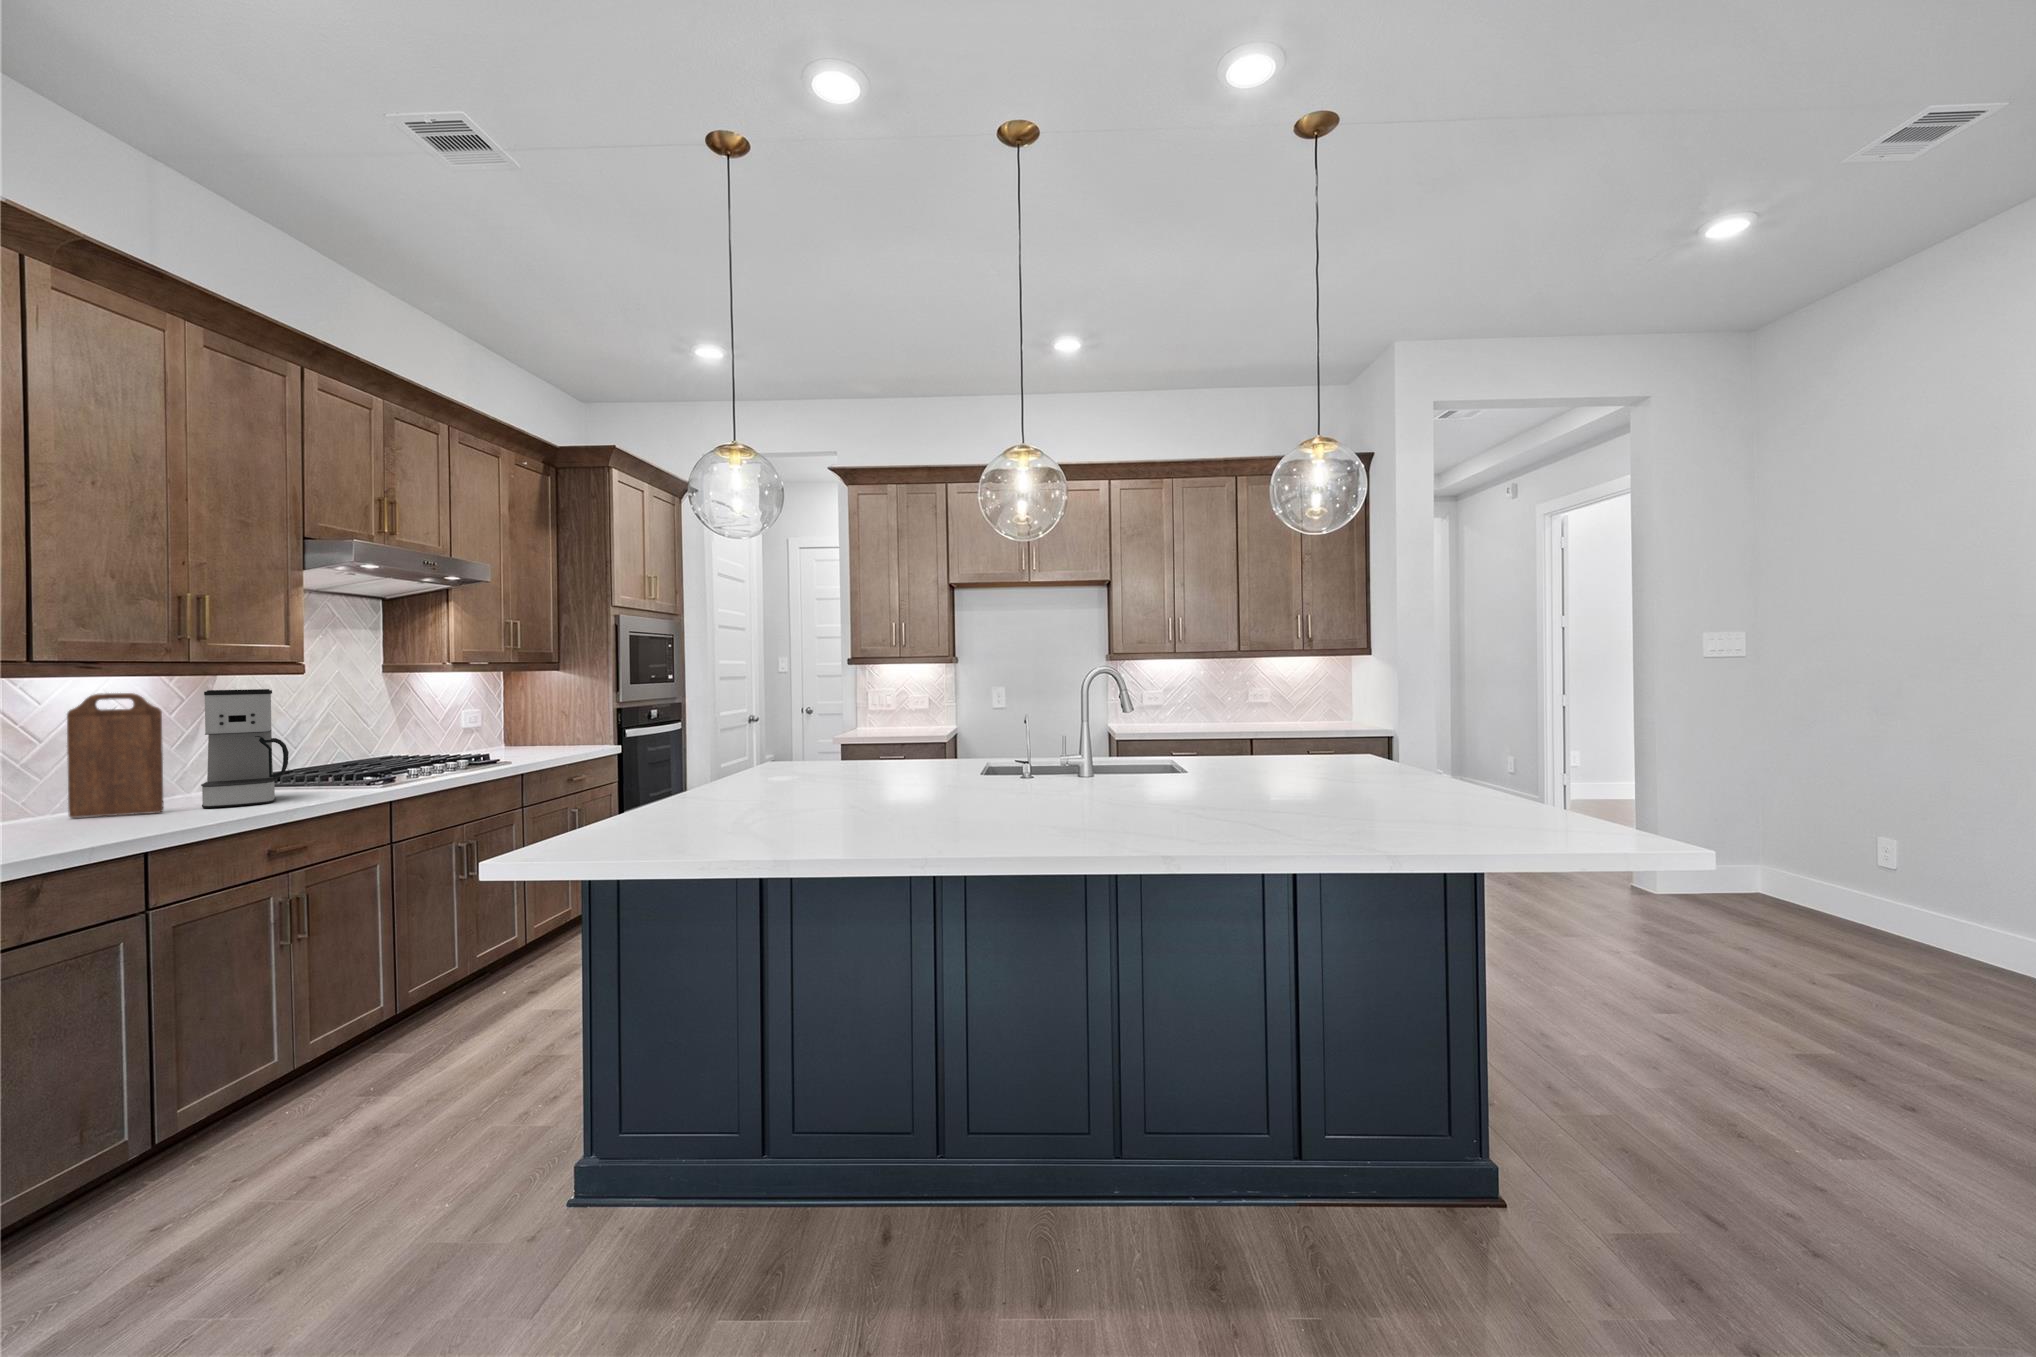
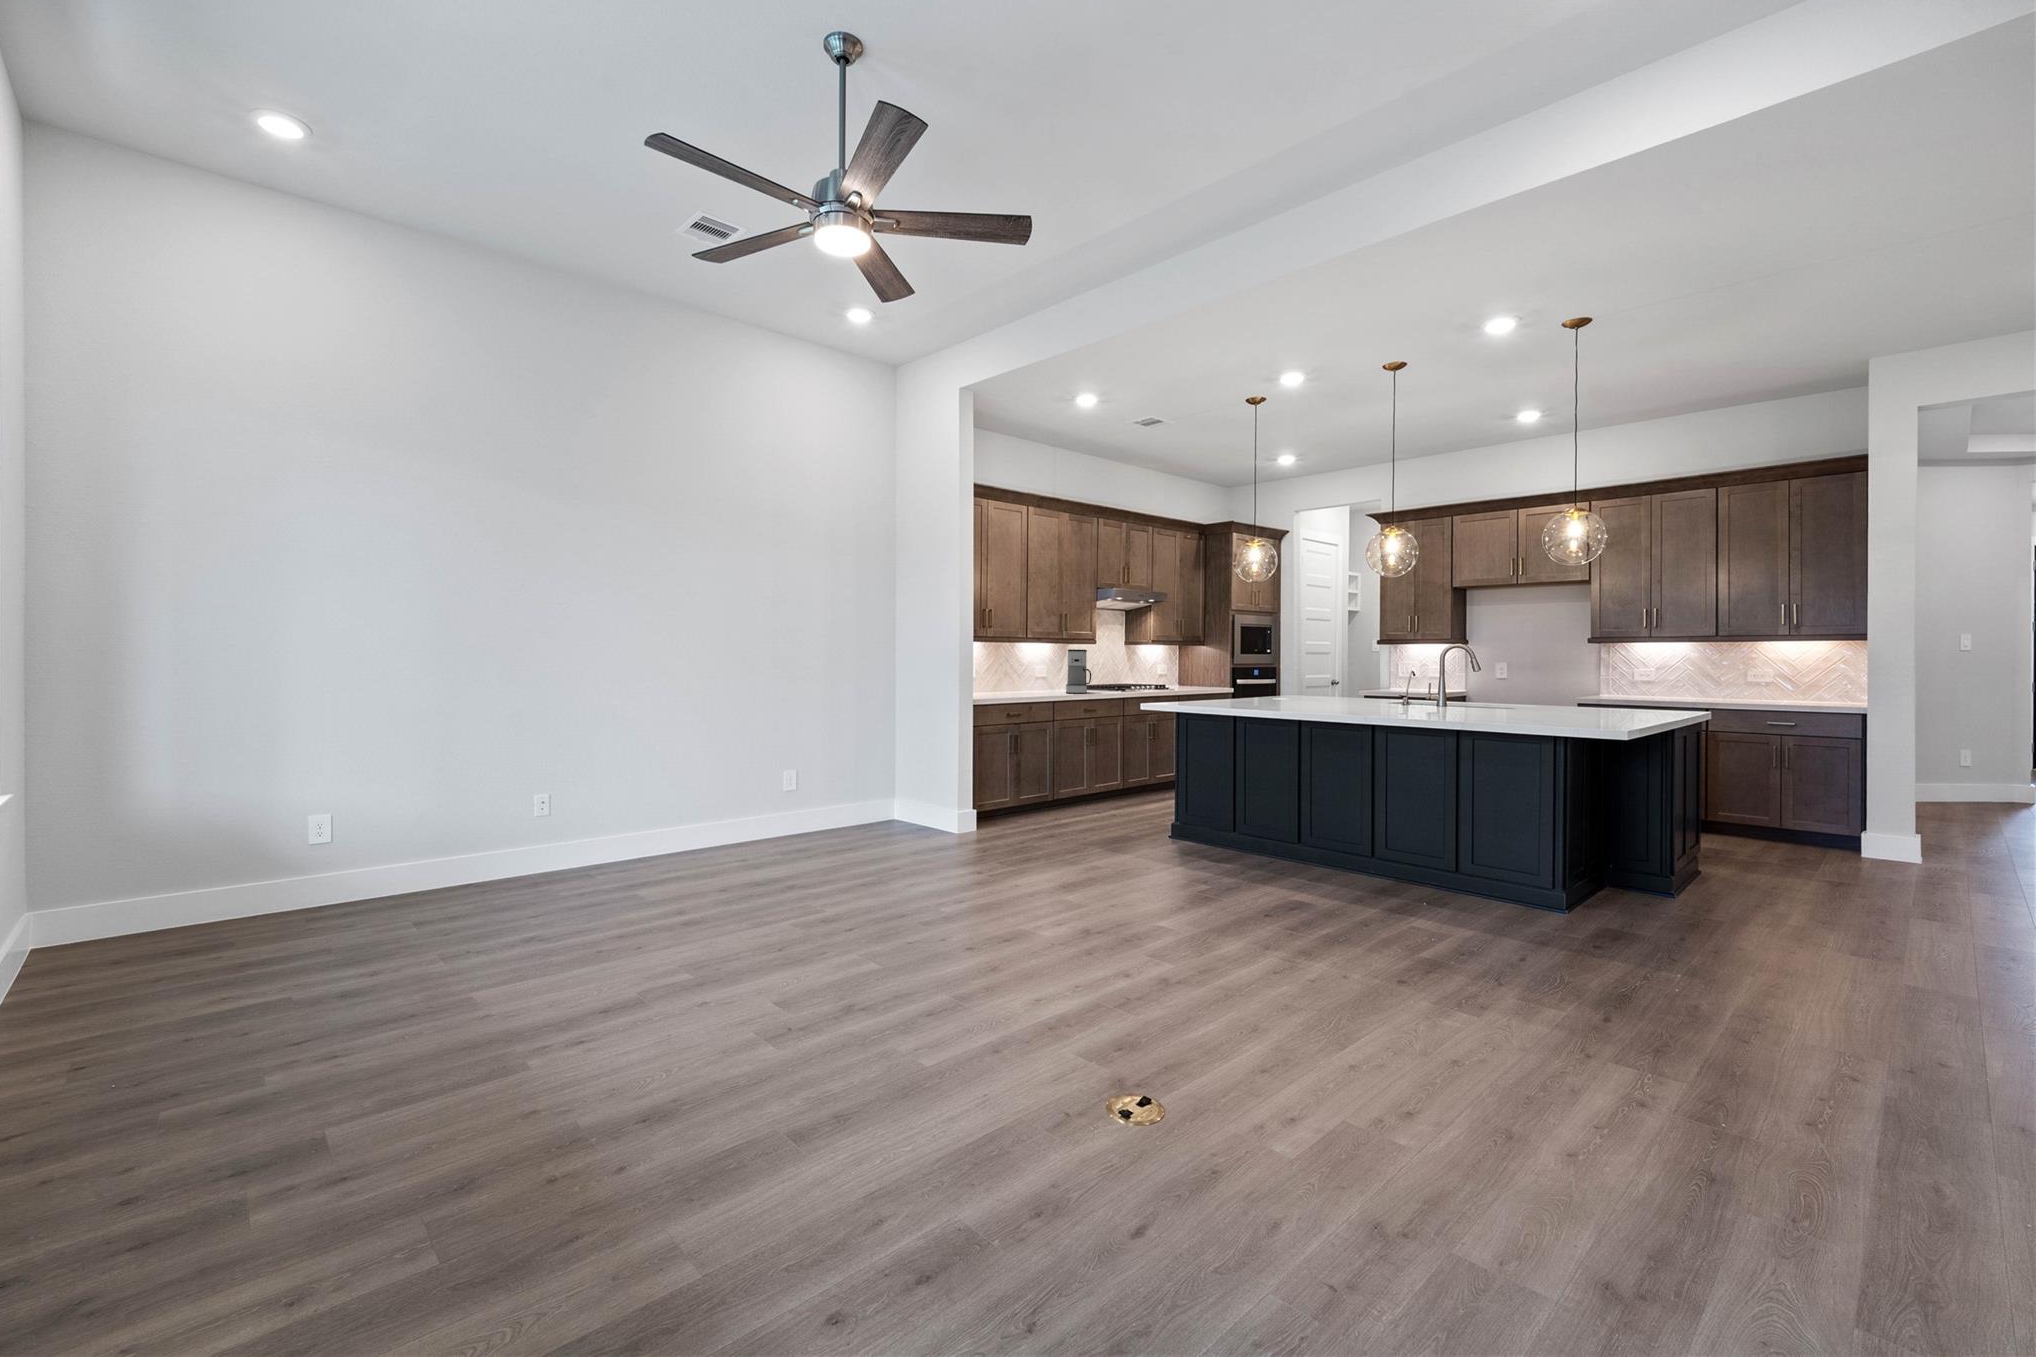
cutting board: present [67,693,164,818] -> none [1032,650,1056,693]

